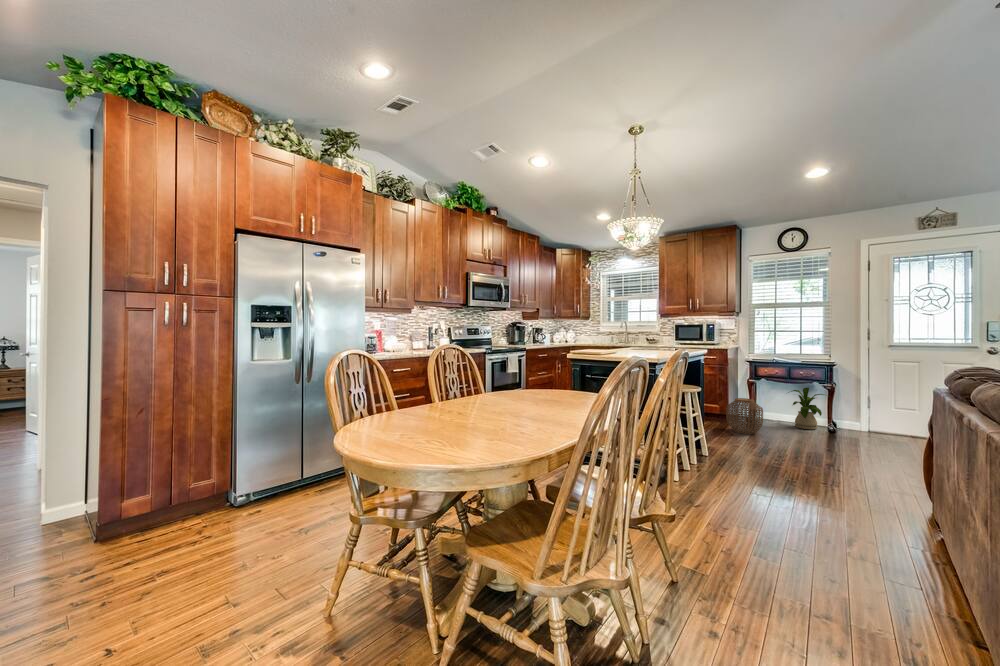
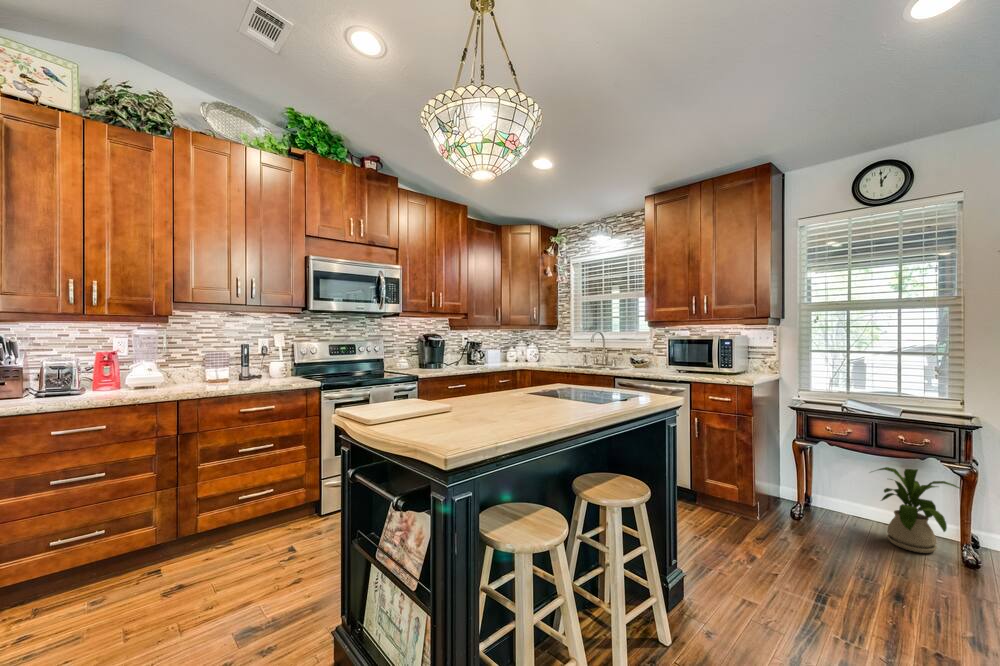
woven basket: present [726,398,763,434] -> none [742,485,816,563]

